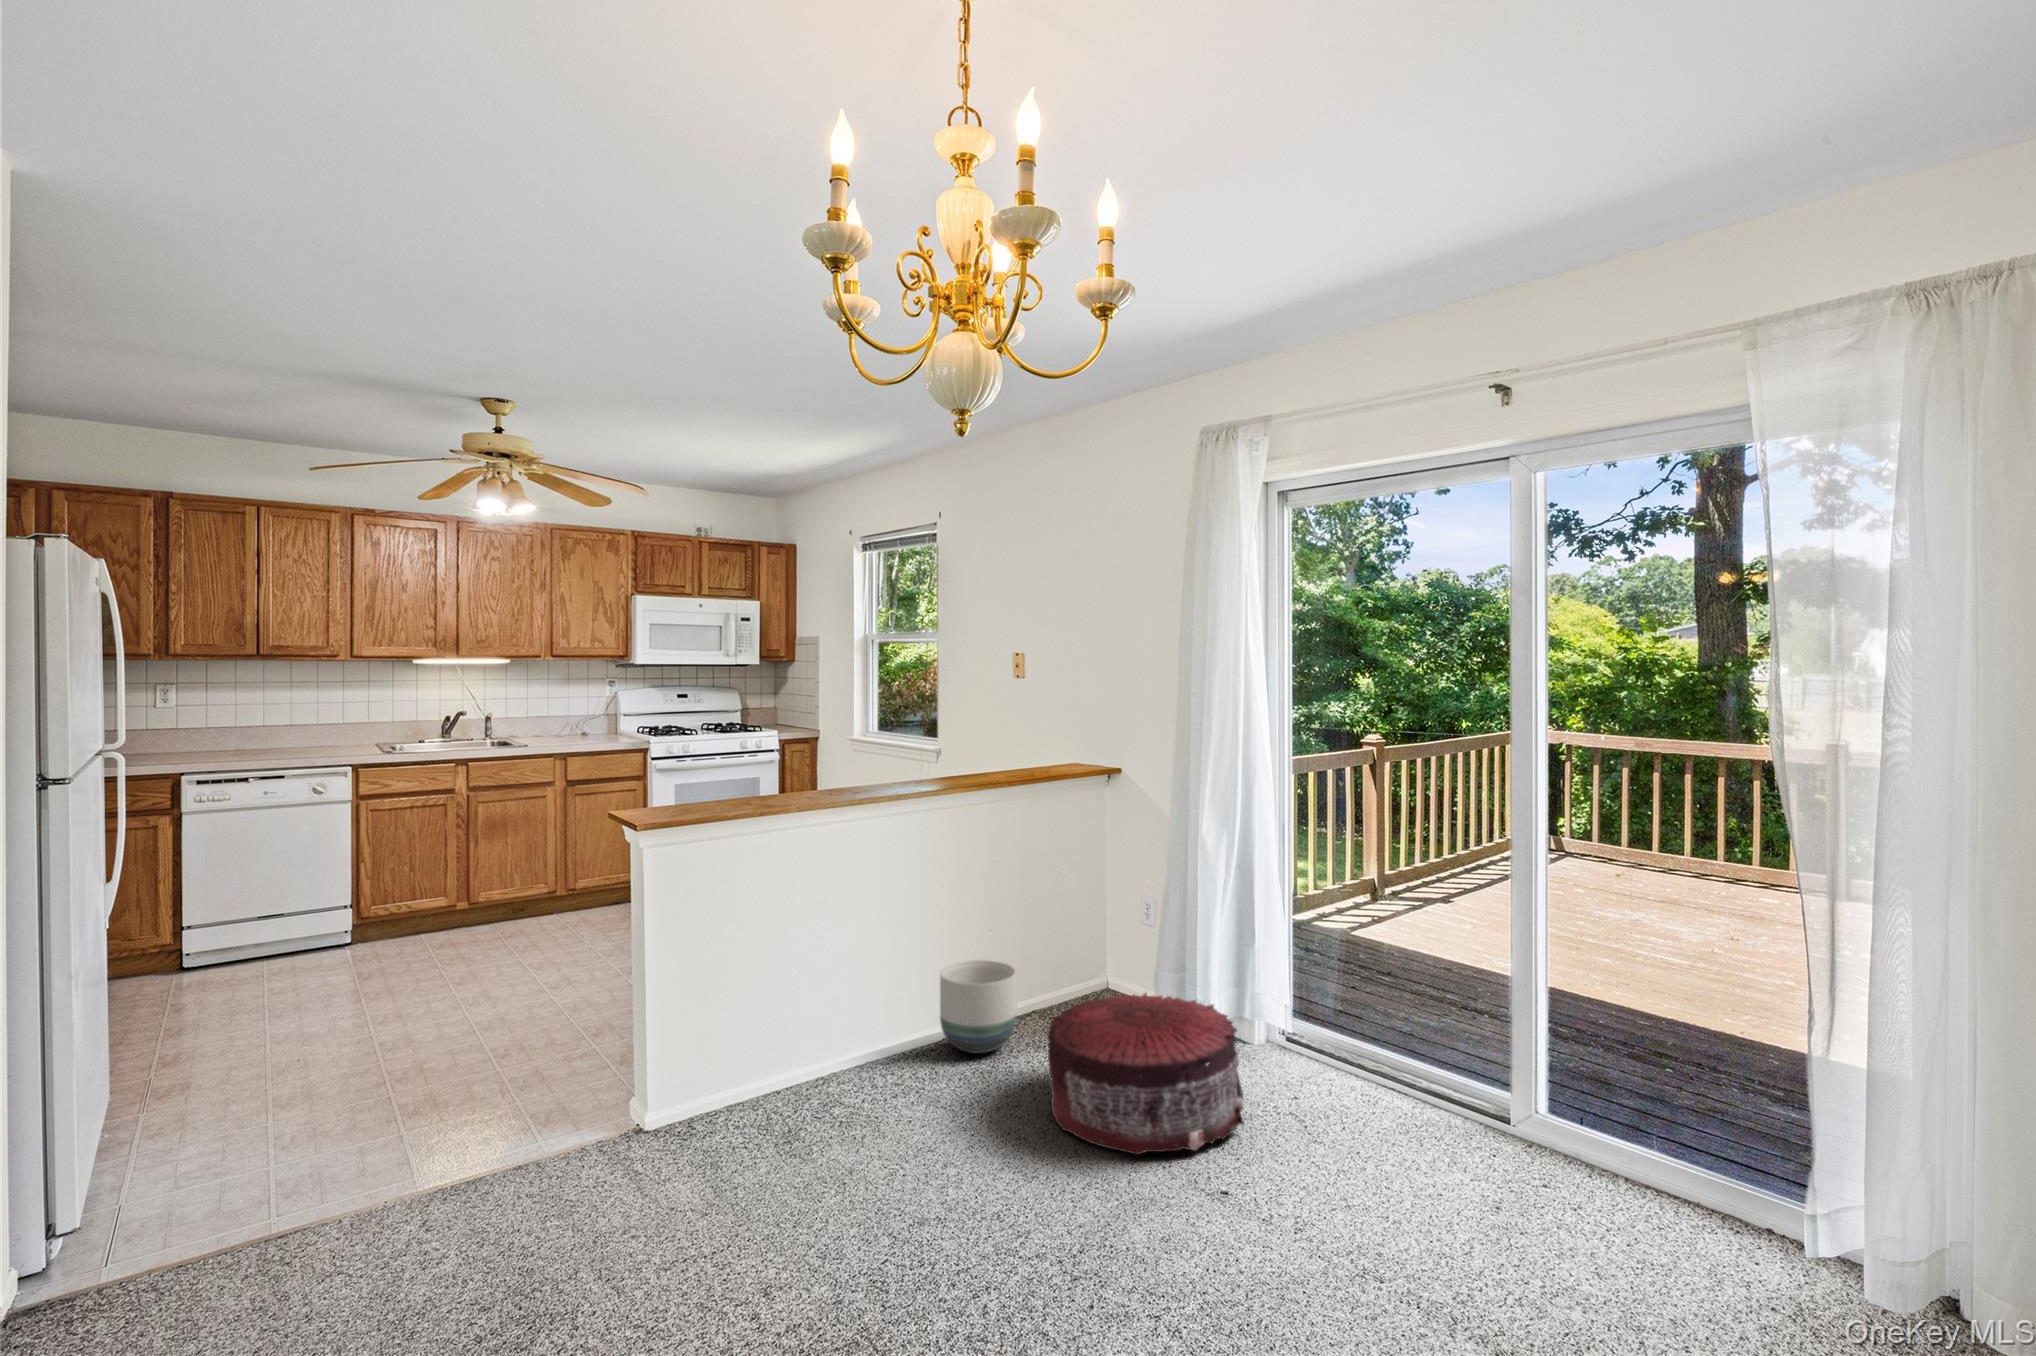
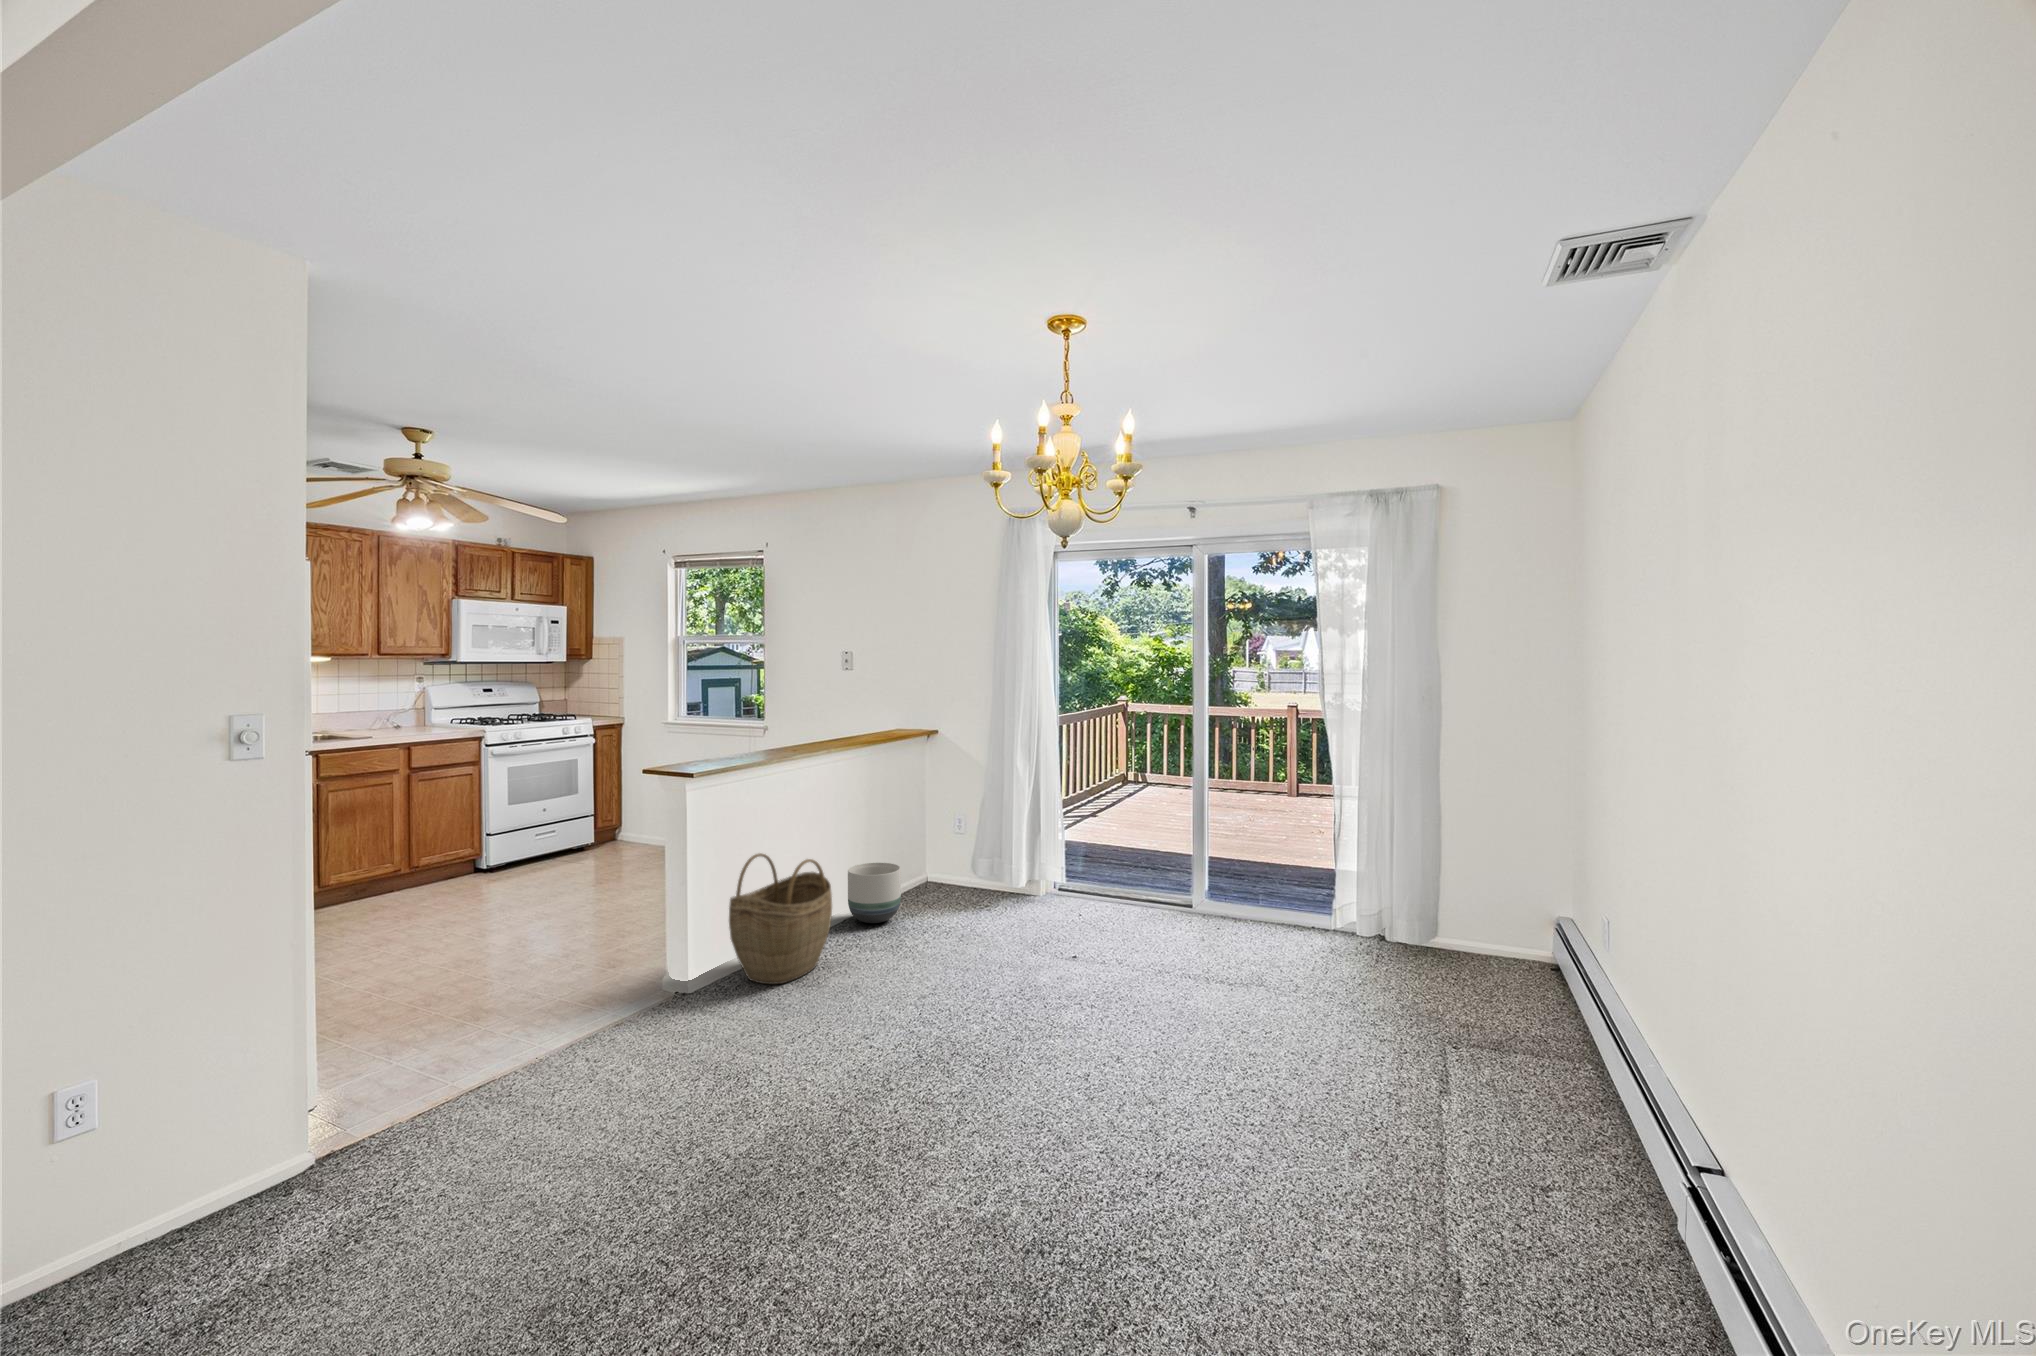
woven basket: none [705,940,858,1140] -> present [729,853,832,984]
pouf: present [1048,992,1244,1155] -> none [944,865,1068,951]

